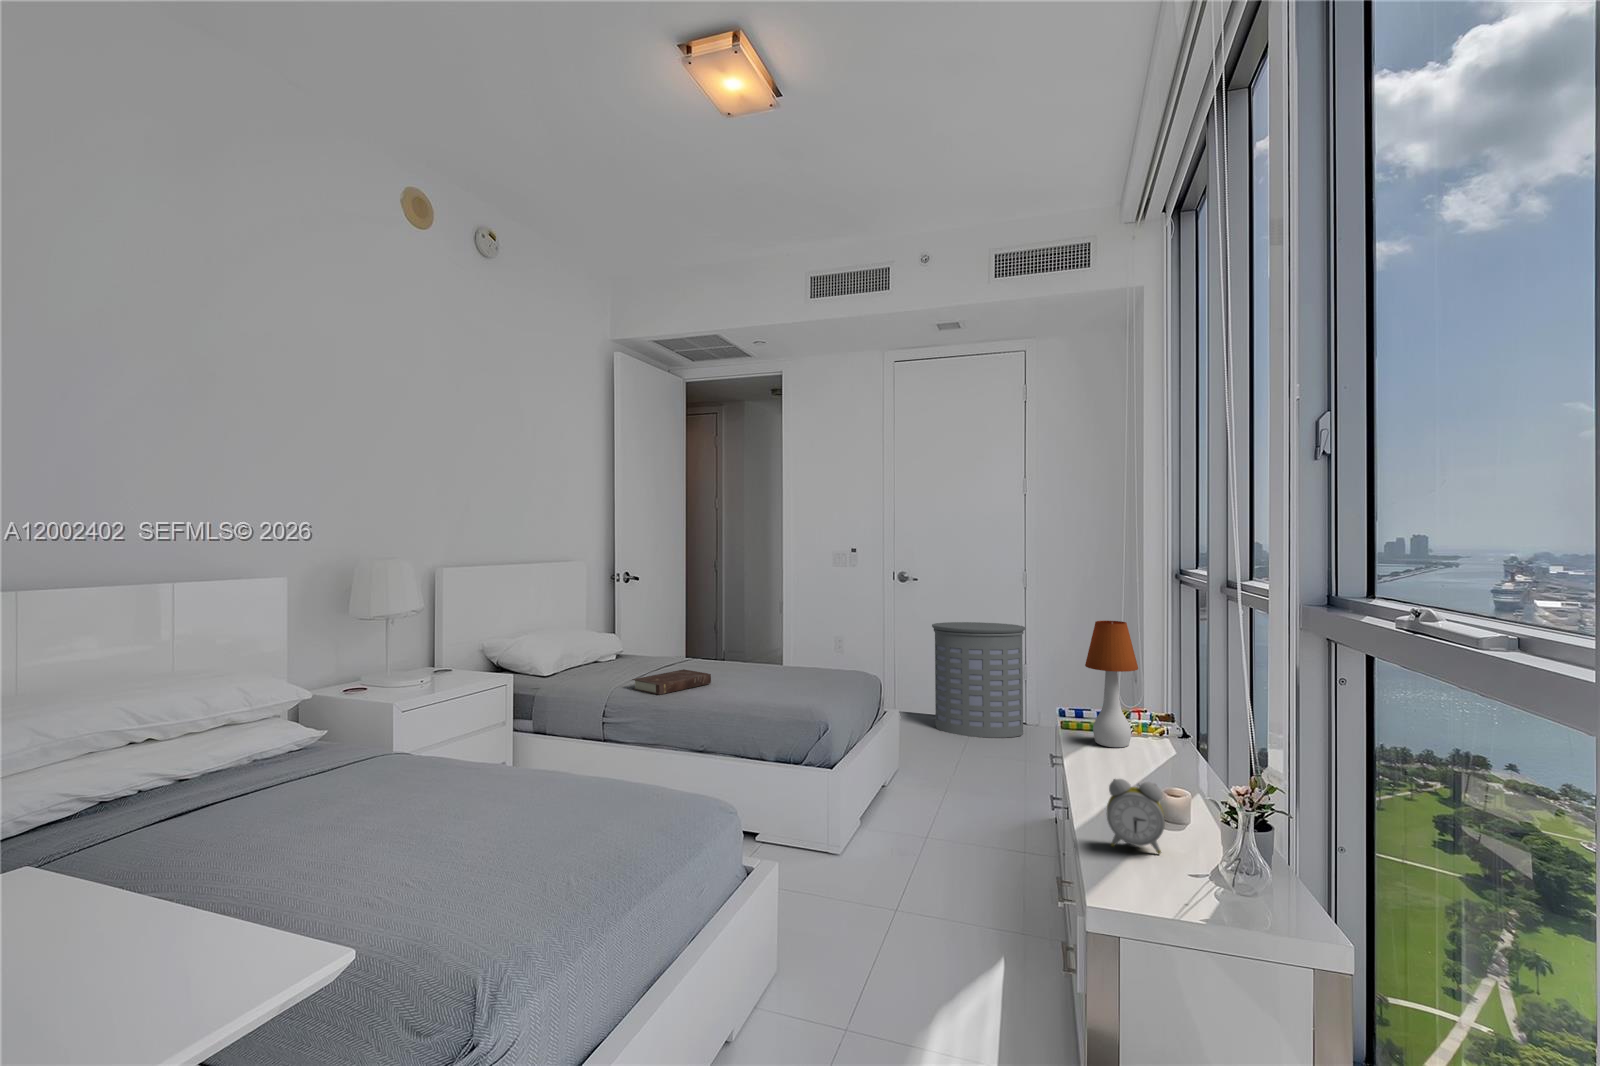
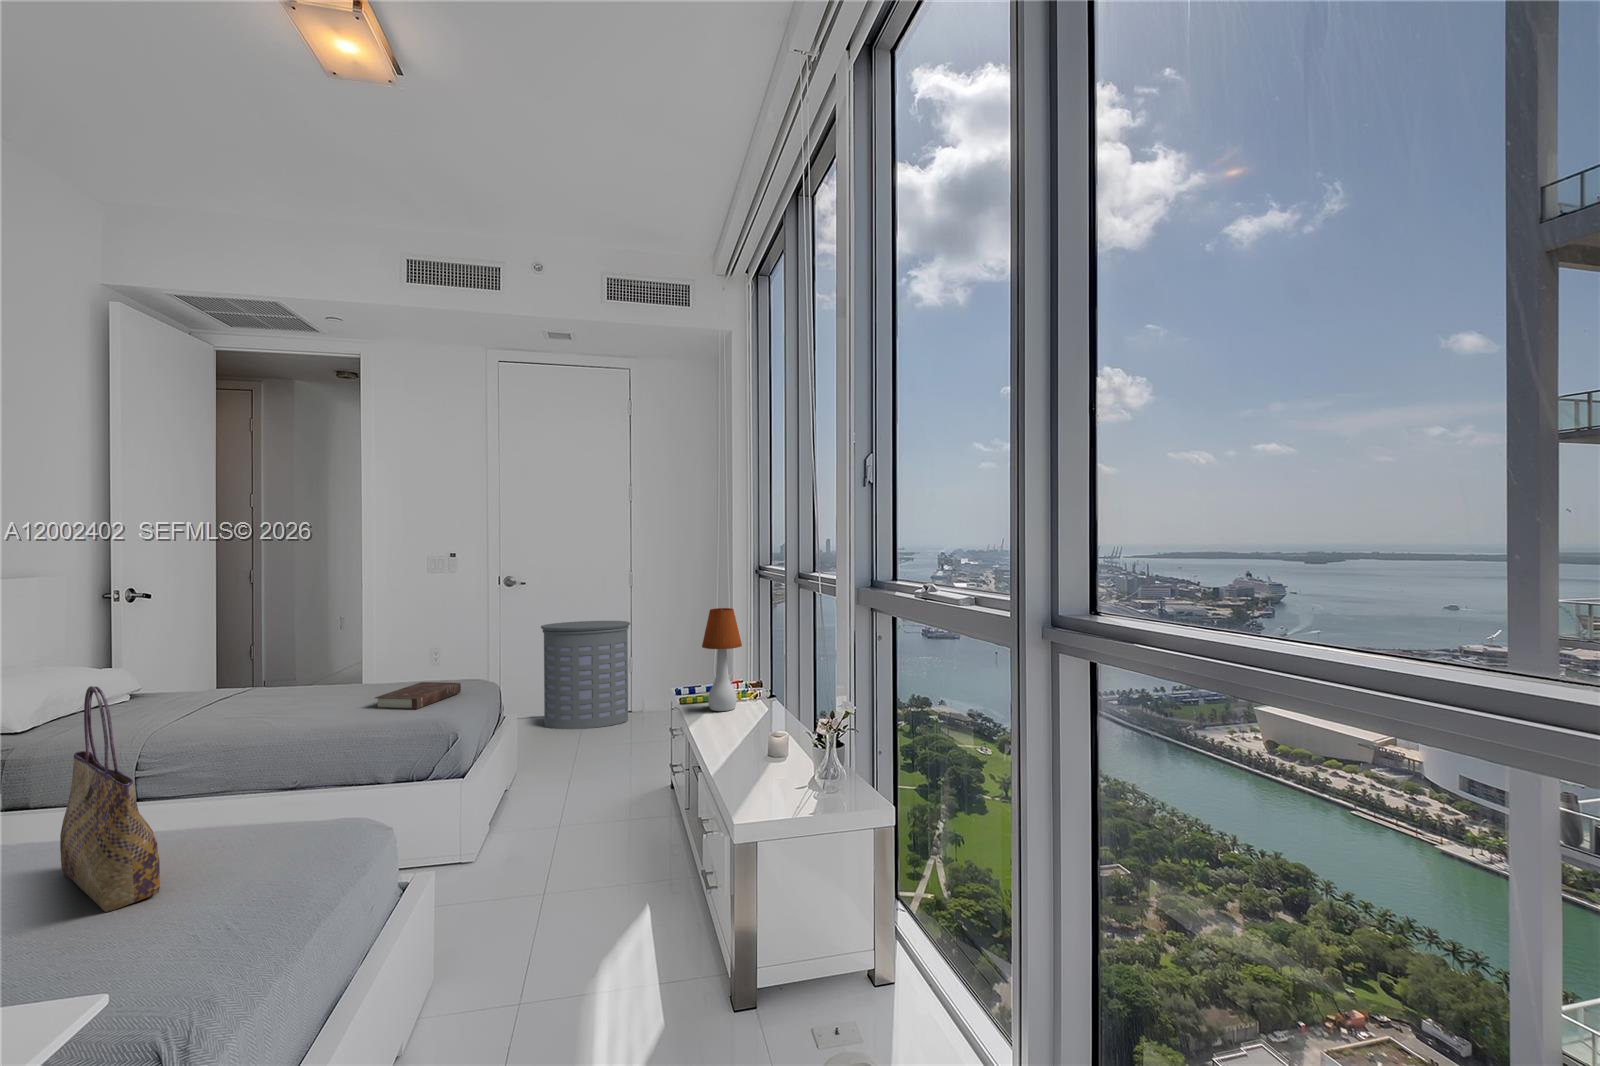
tote bag: none [516,653,563,838] -> present [60,686,160,912]
book: present [632,669,711,695] -> present [375,682,461,709]
alarm clock: present [1107,779,1165,854] -> none [738,726,779,782]

